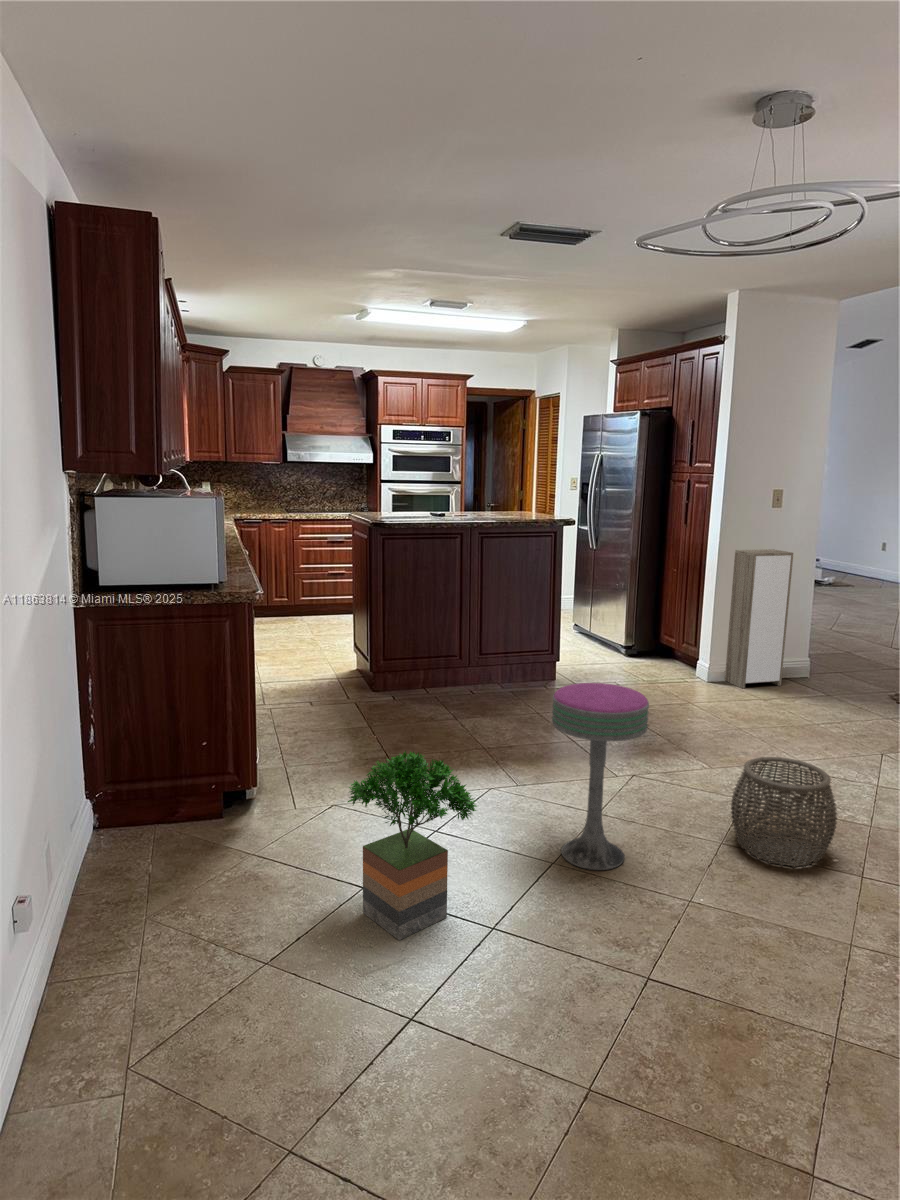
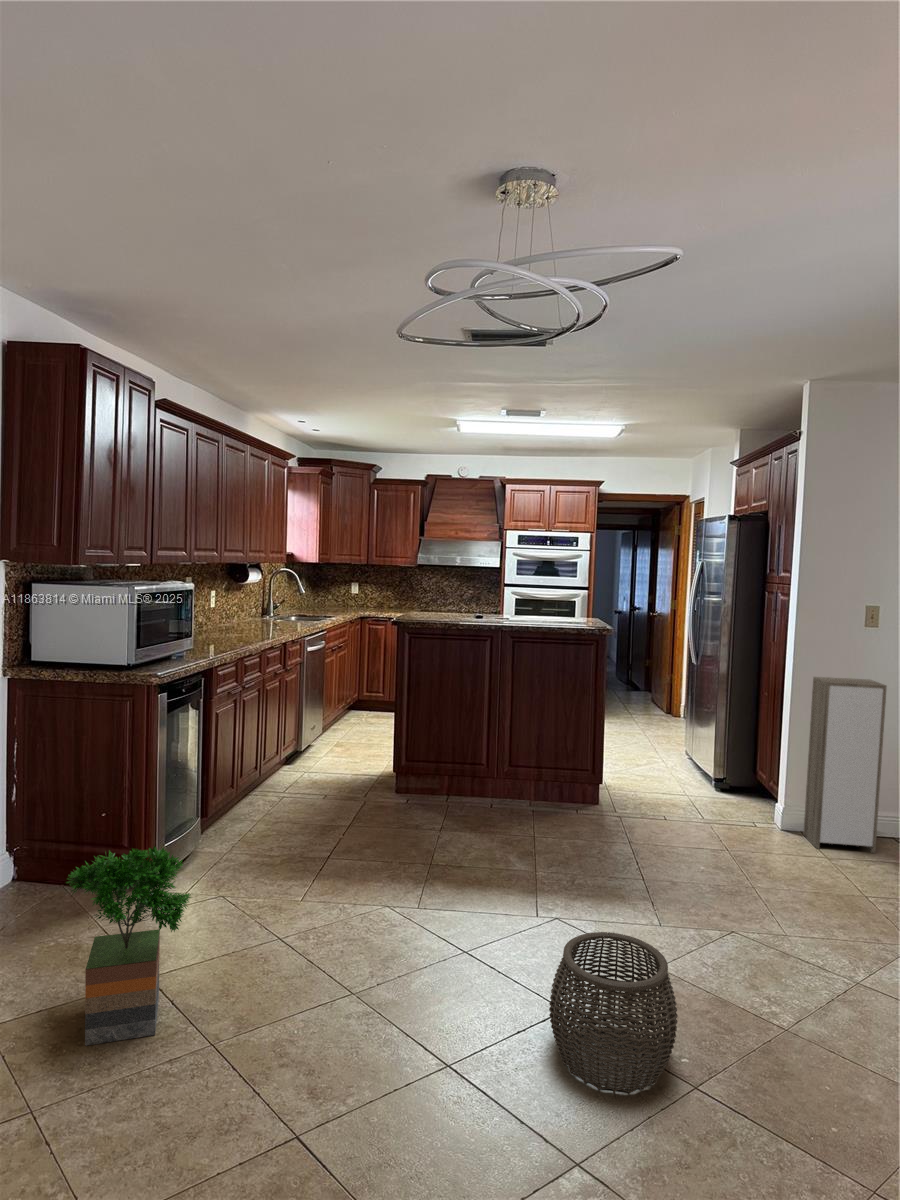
bar stool: present [552,683,649,870] -> none [333,804,441,1029]

